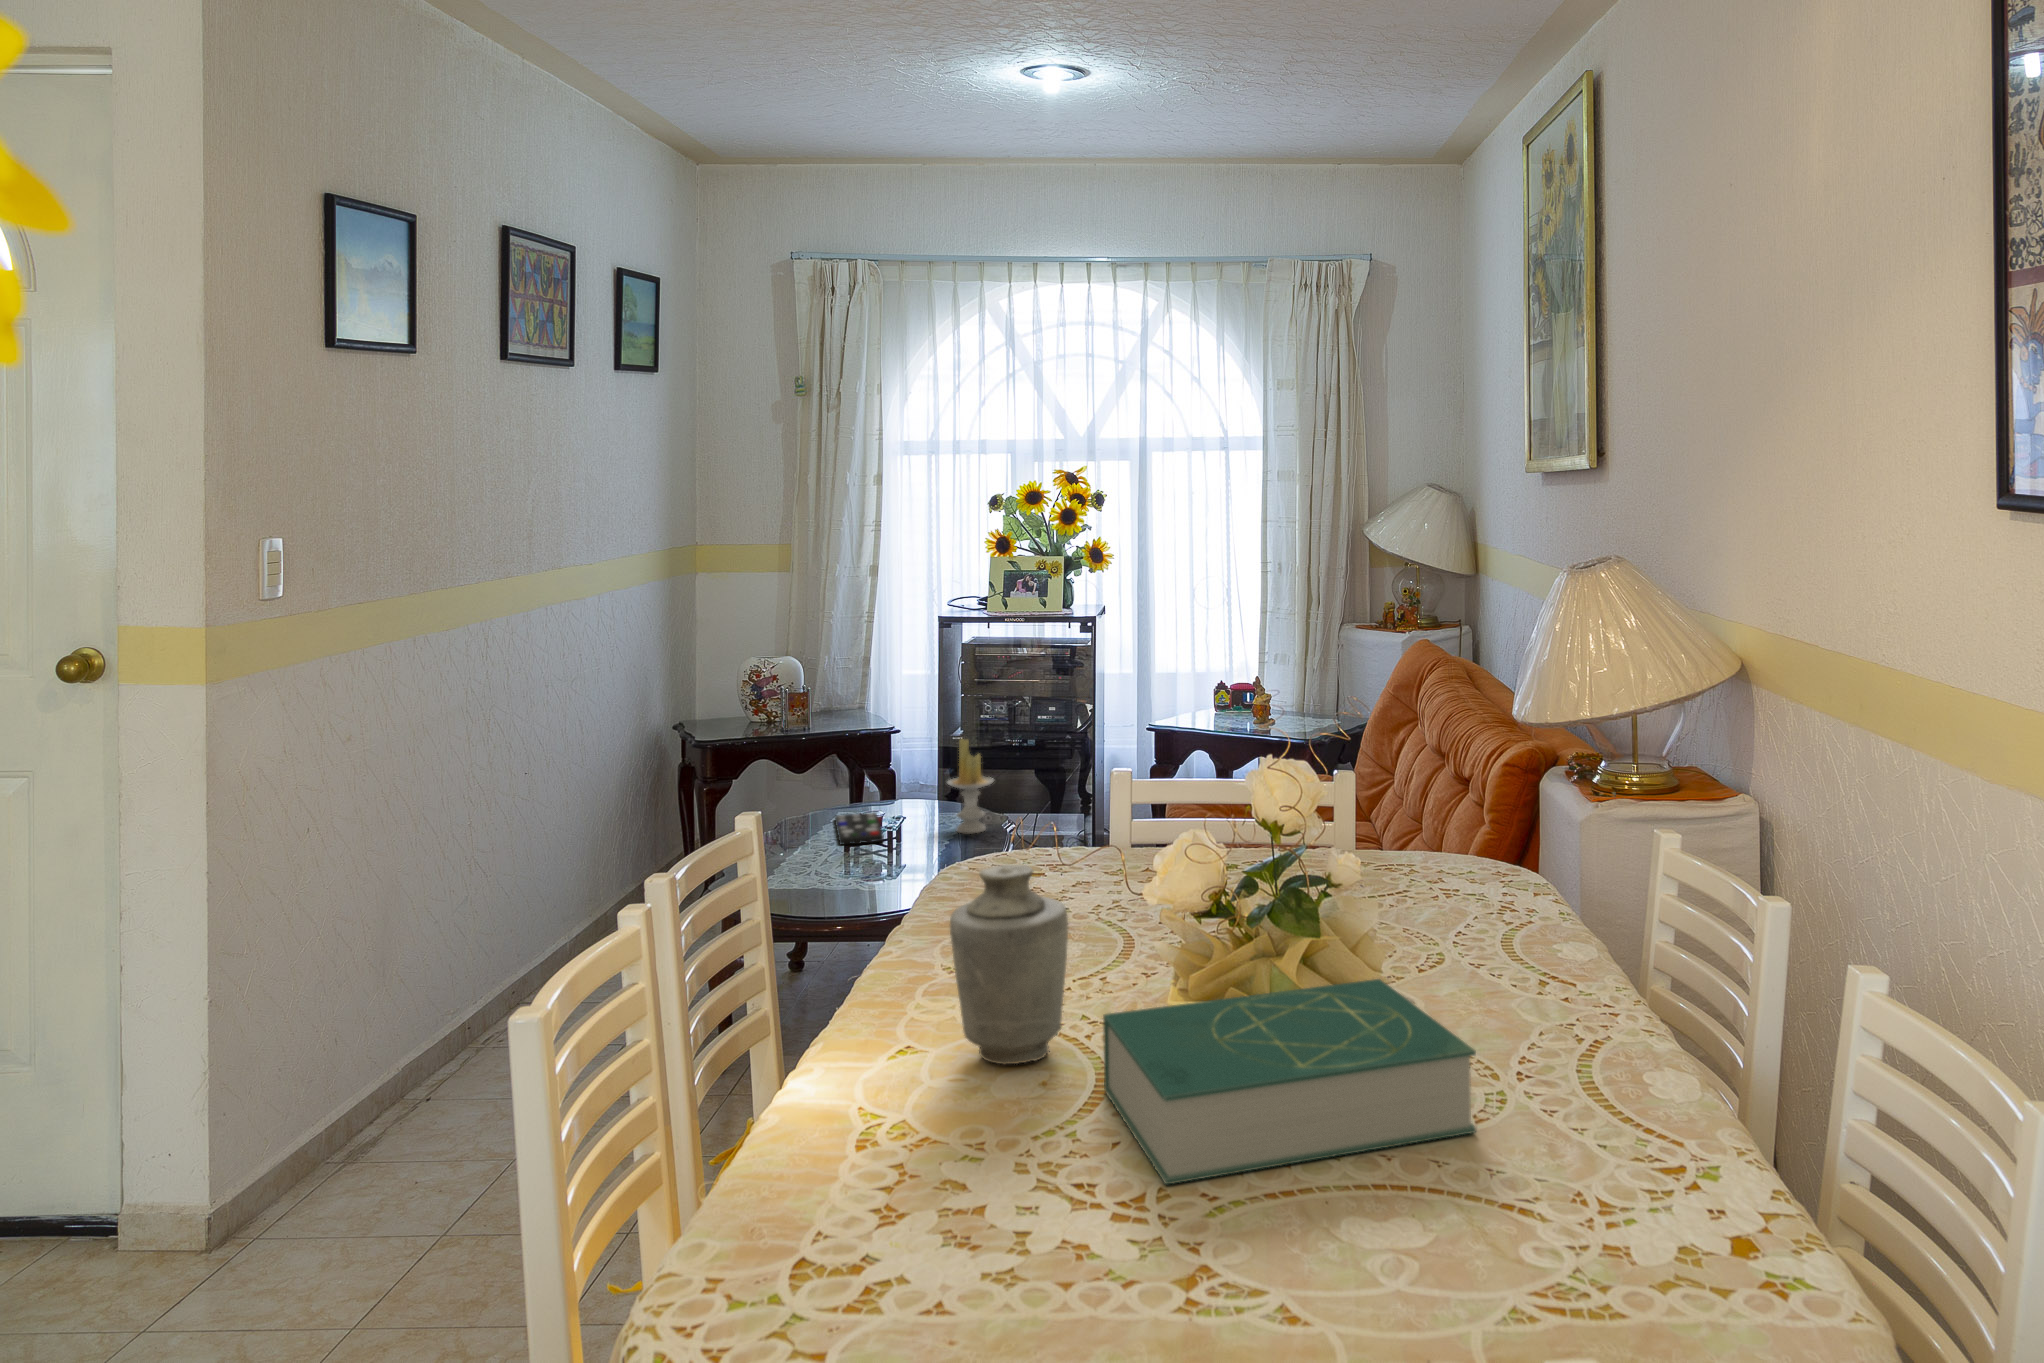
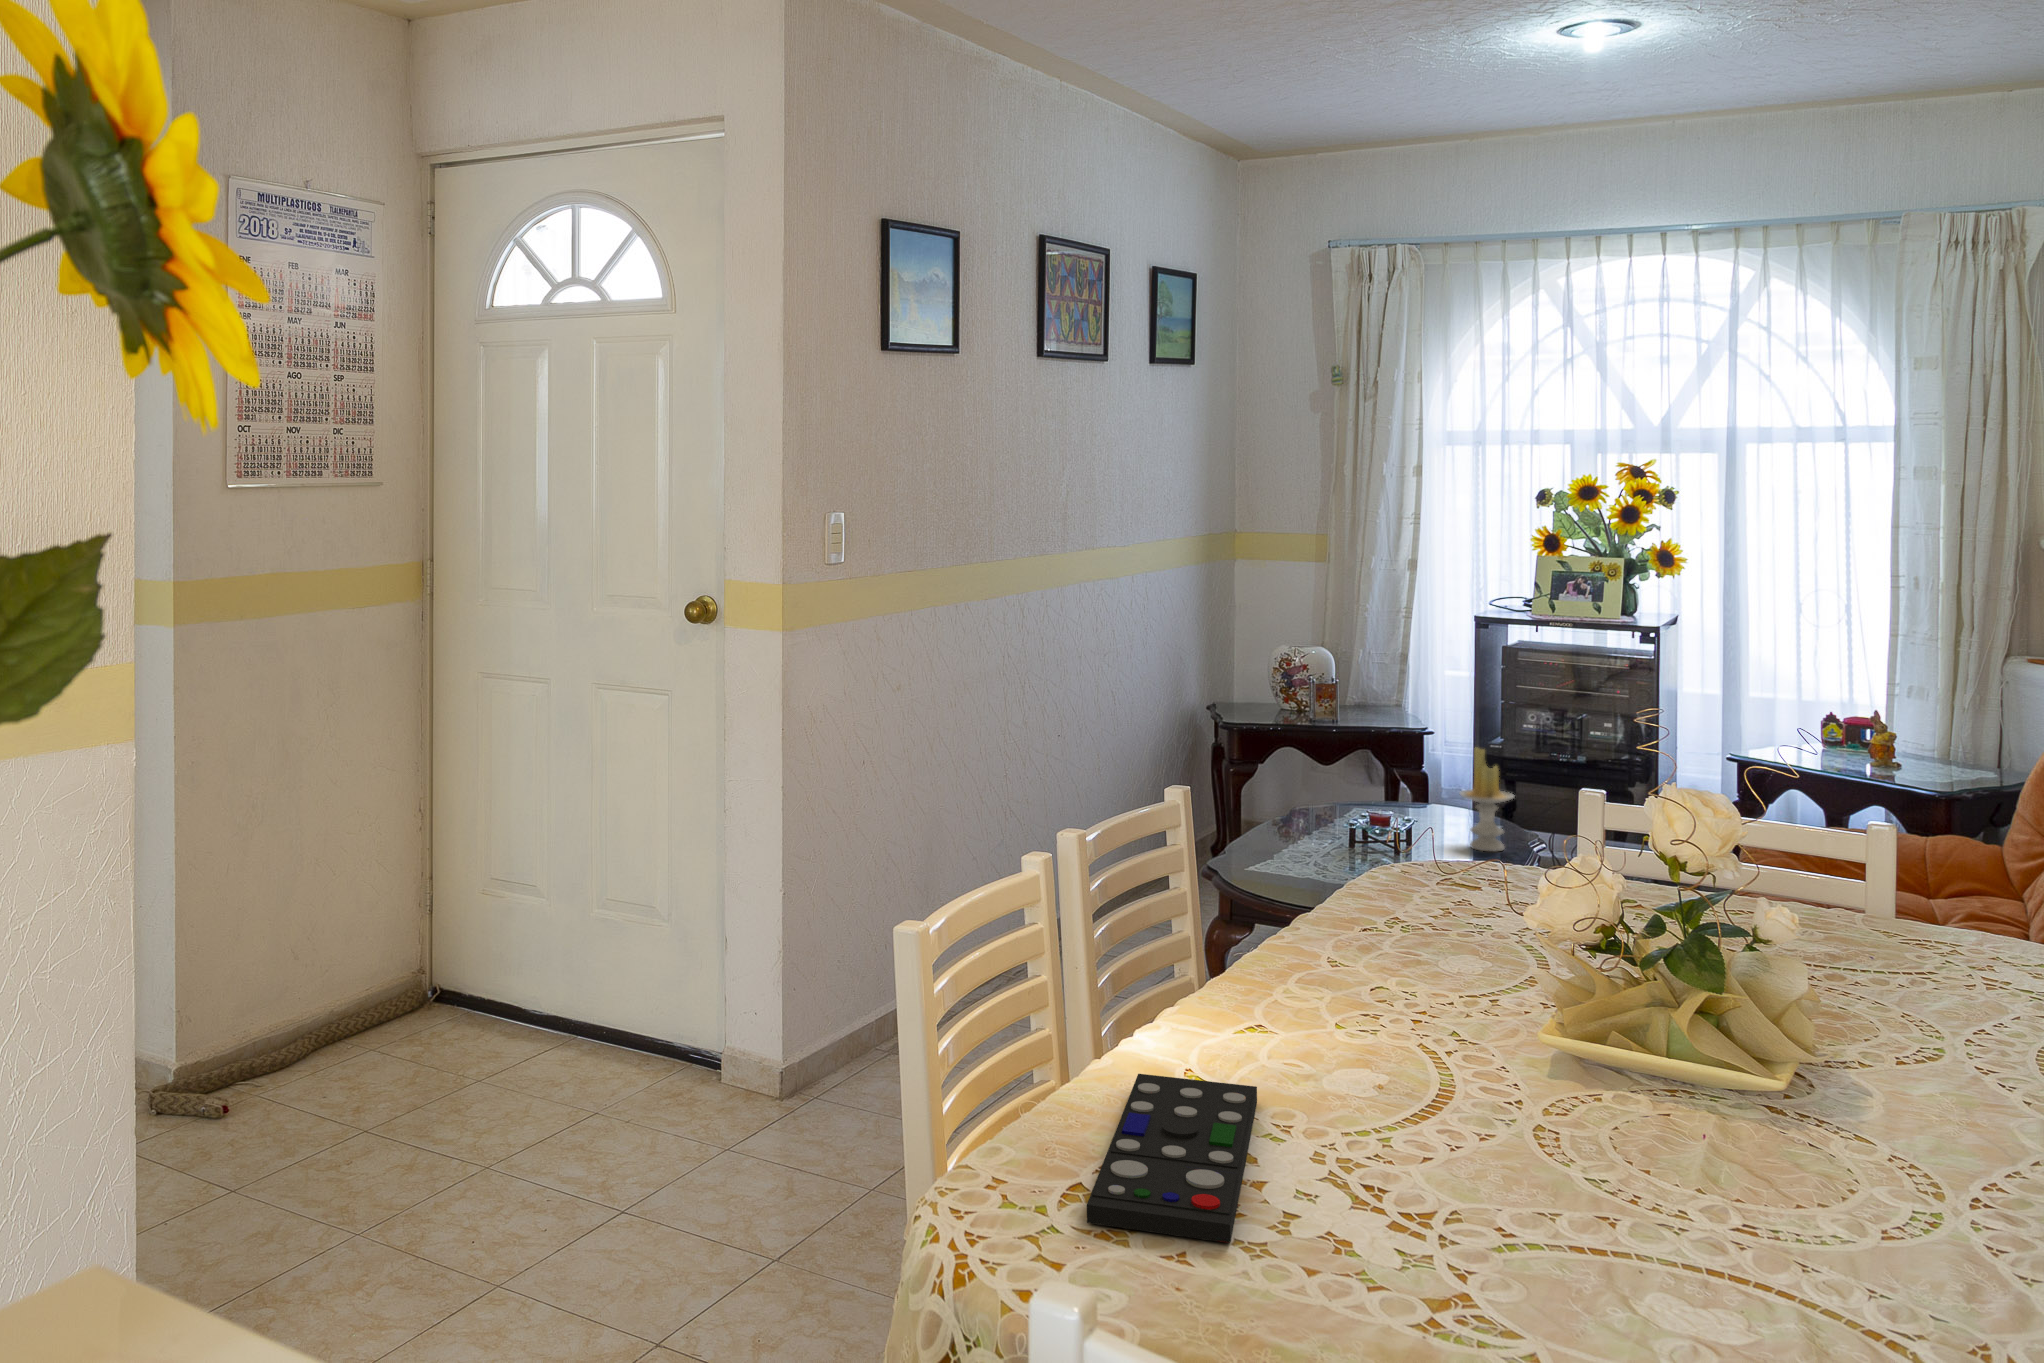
remote control: present [835,812,884,845] -> present [1087,1074,1257,1243]
vase: present [950,864,1068,1064] -> none [1293,859,1420,1066]
book: present [1103,979,1476,1184] -> none [1439,1028,1891,1261]

